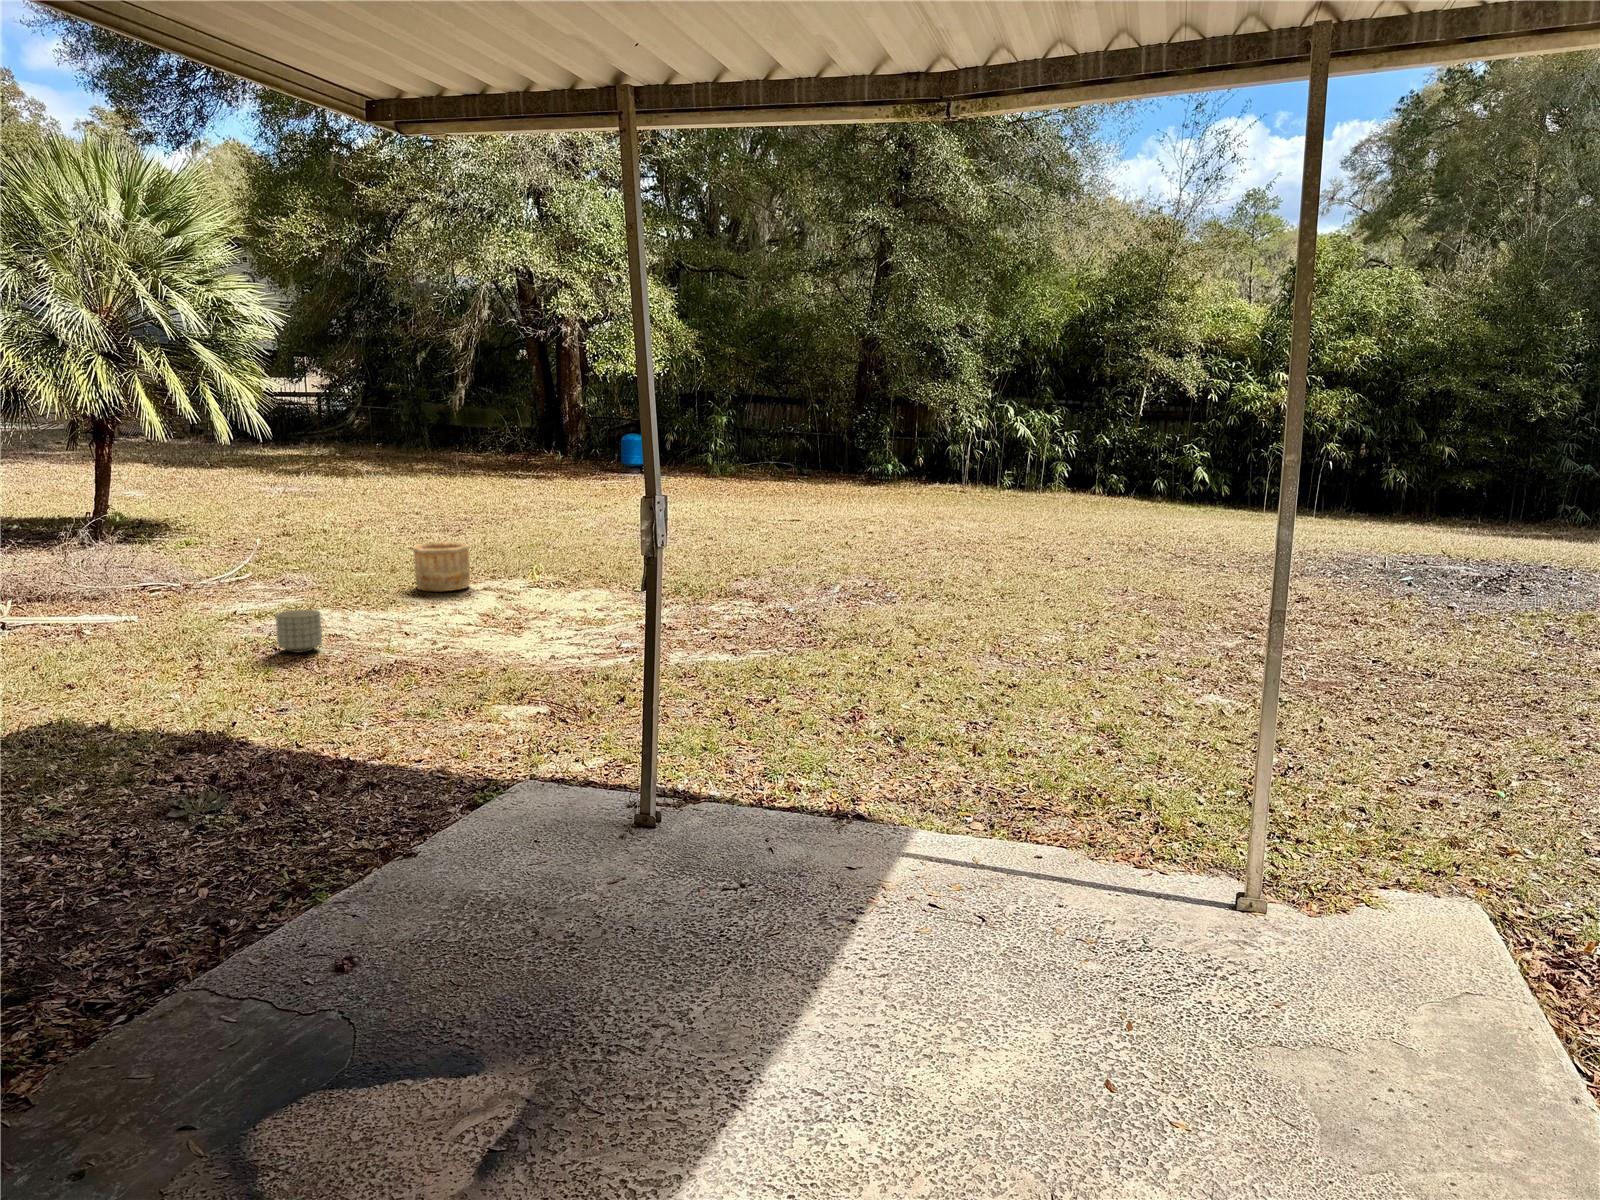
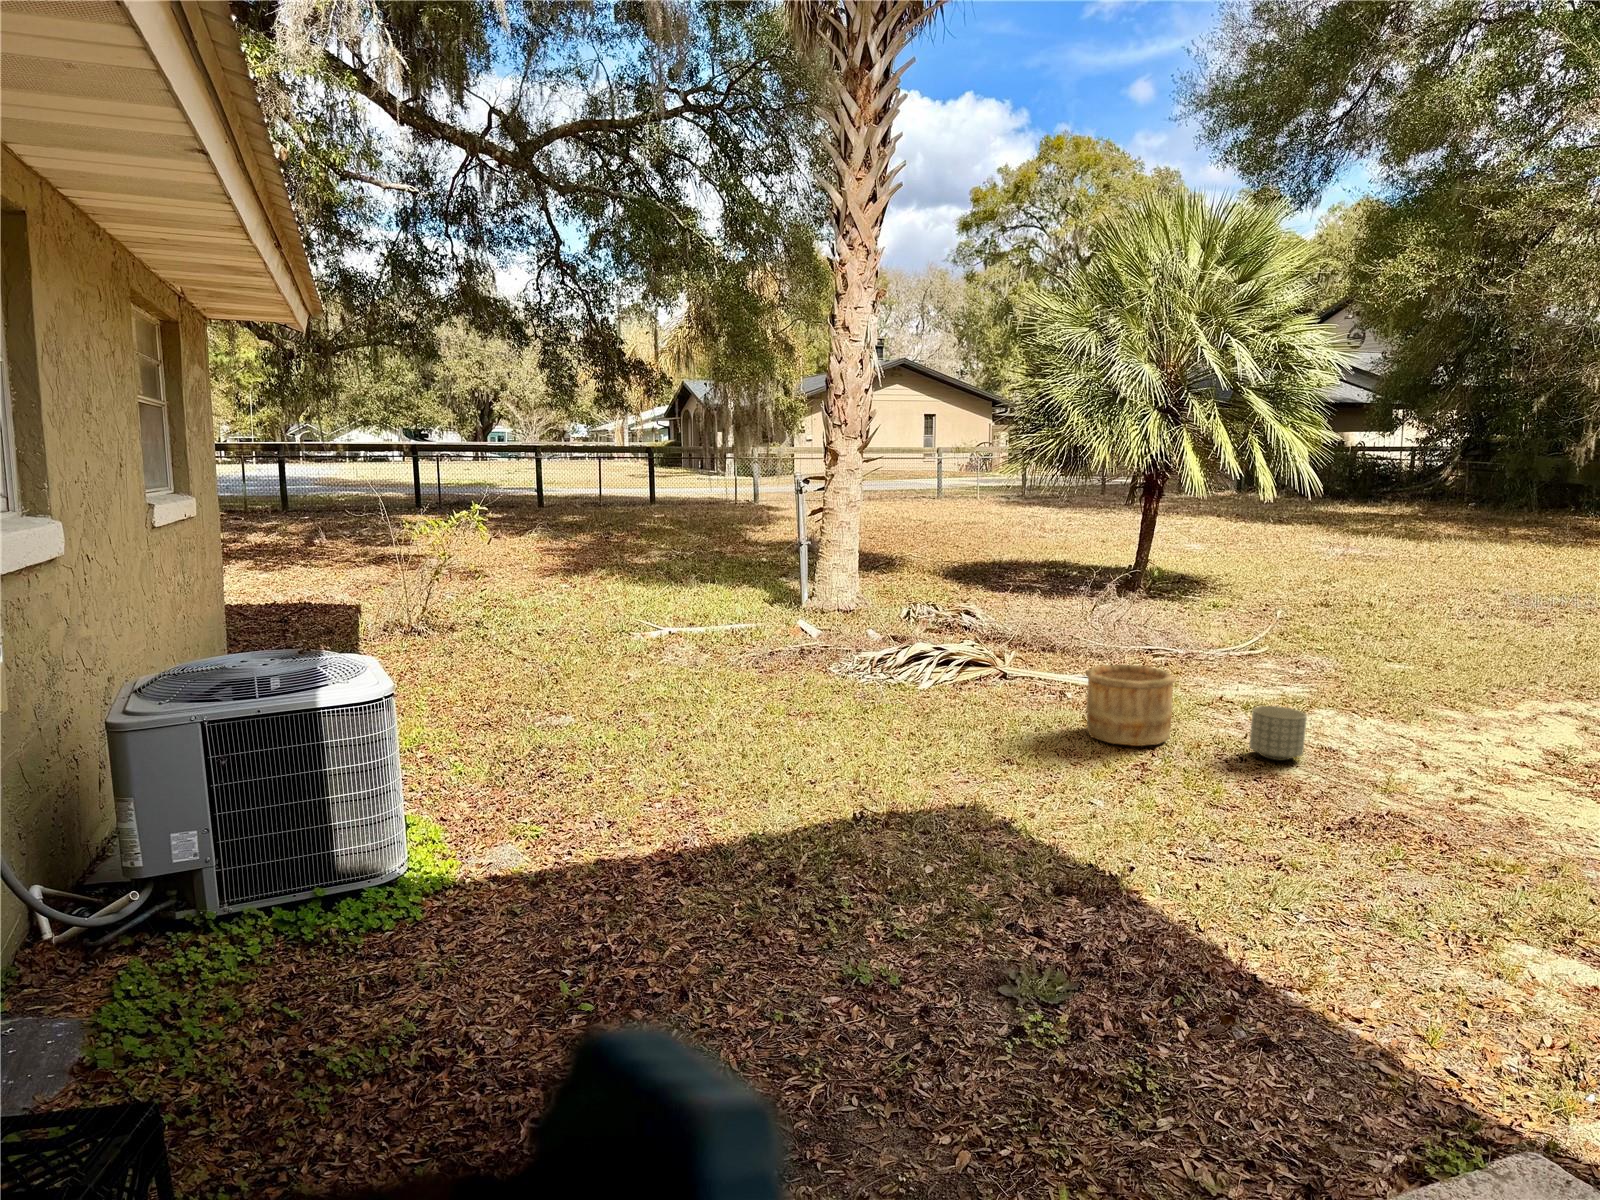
wooden bucket: present [412,542,470,591] -> present [1086,664,1176,746]

